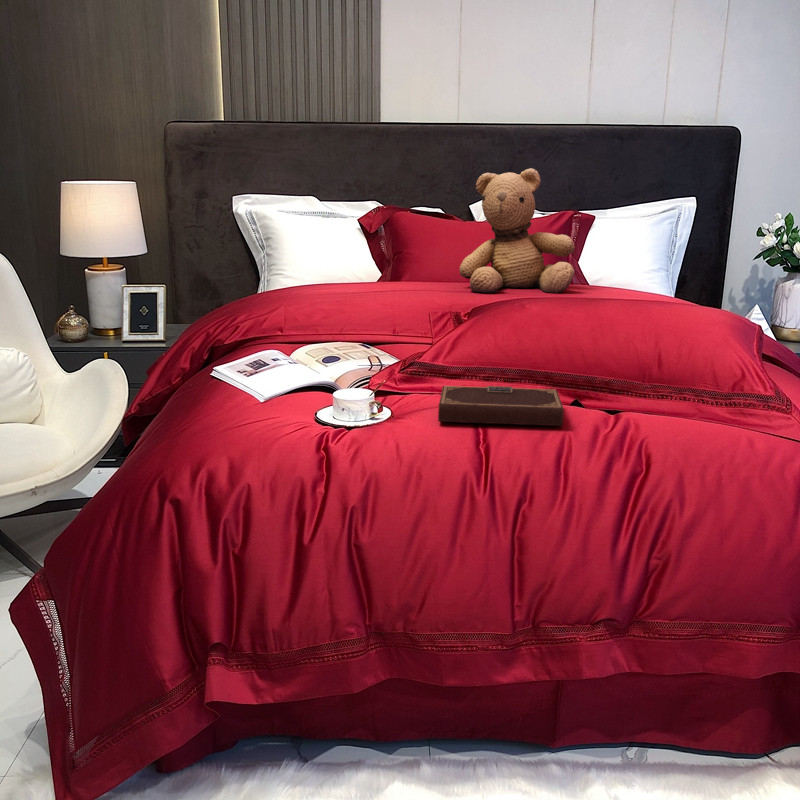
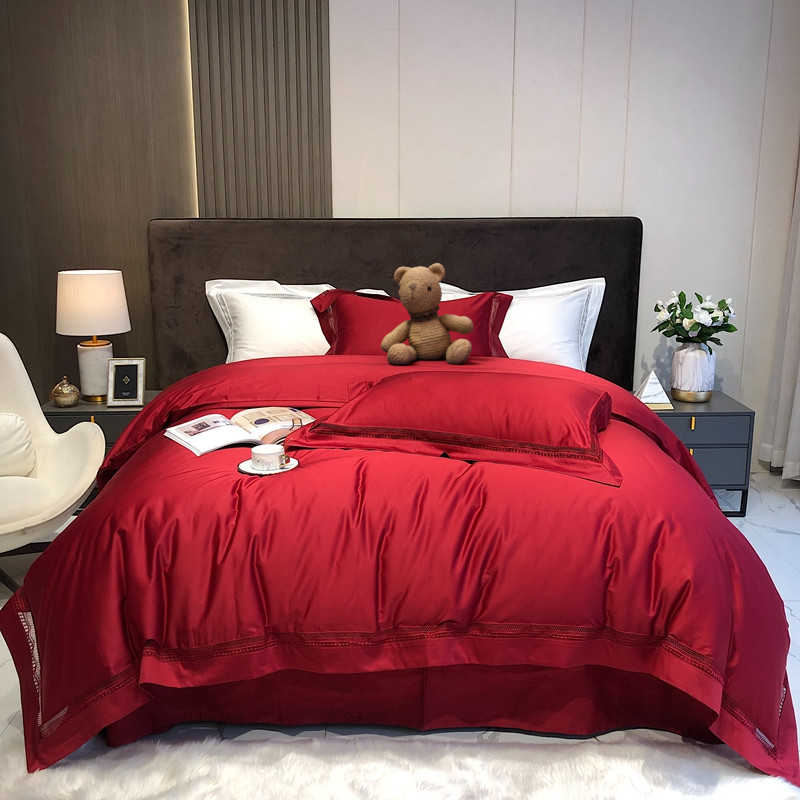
notebook: present [438,386,564,426] -> none [328,443,427,473]

